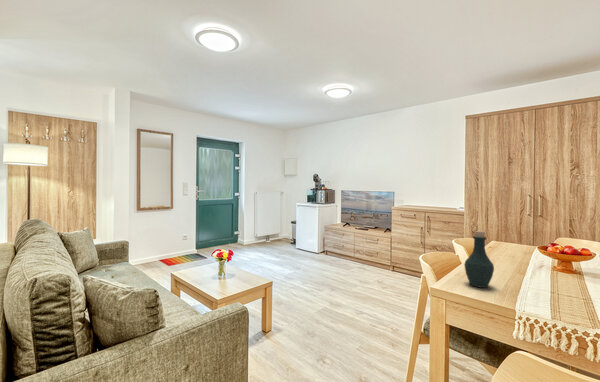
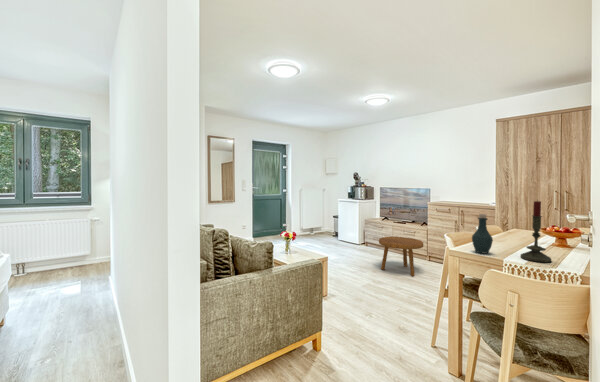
candle: none [535,212,582,306] -> present [521,201,551,262]
footstool: none [340,246,389,294] -> present [379,236,423,276]

